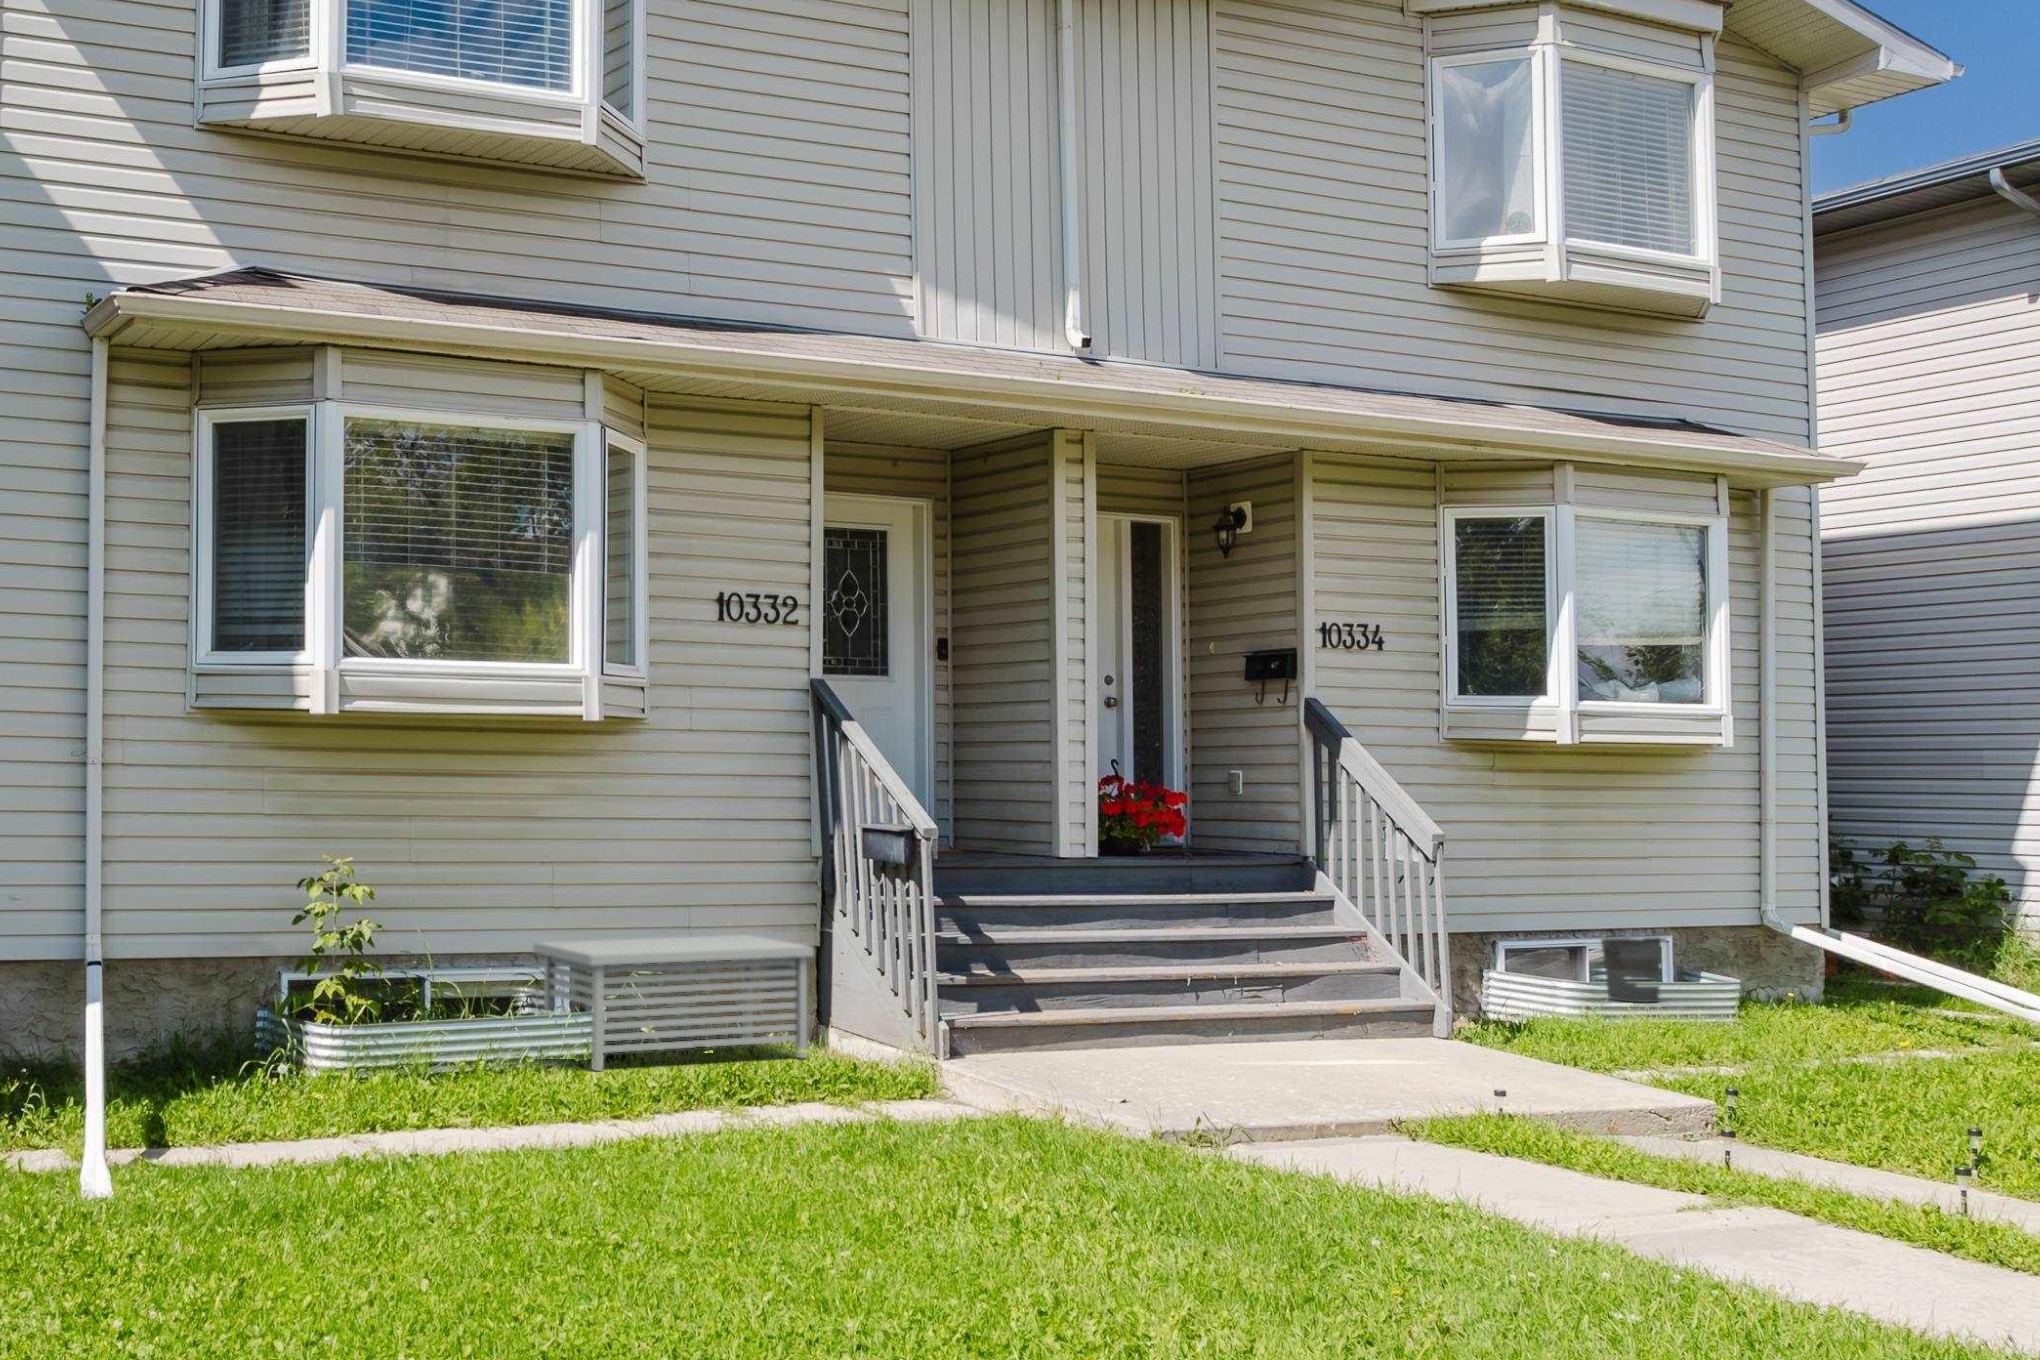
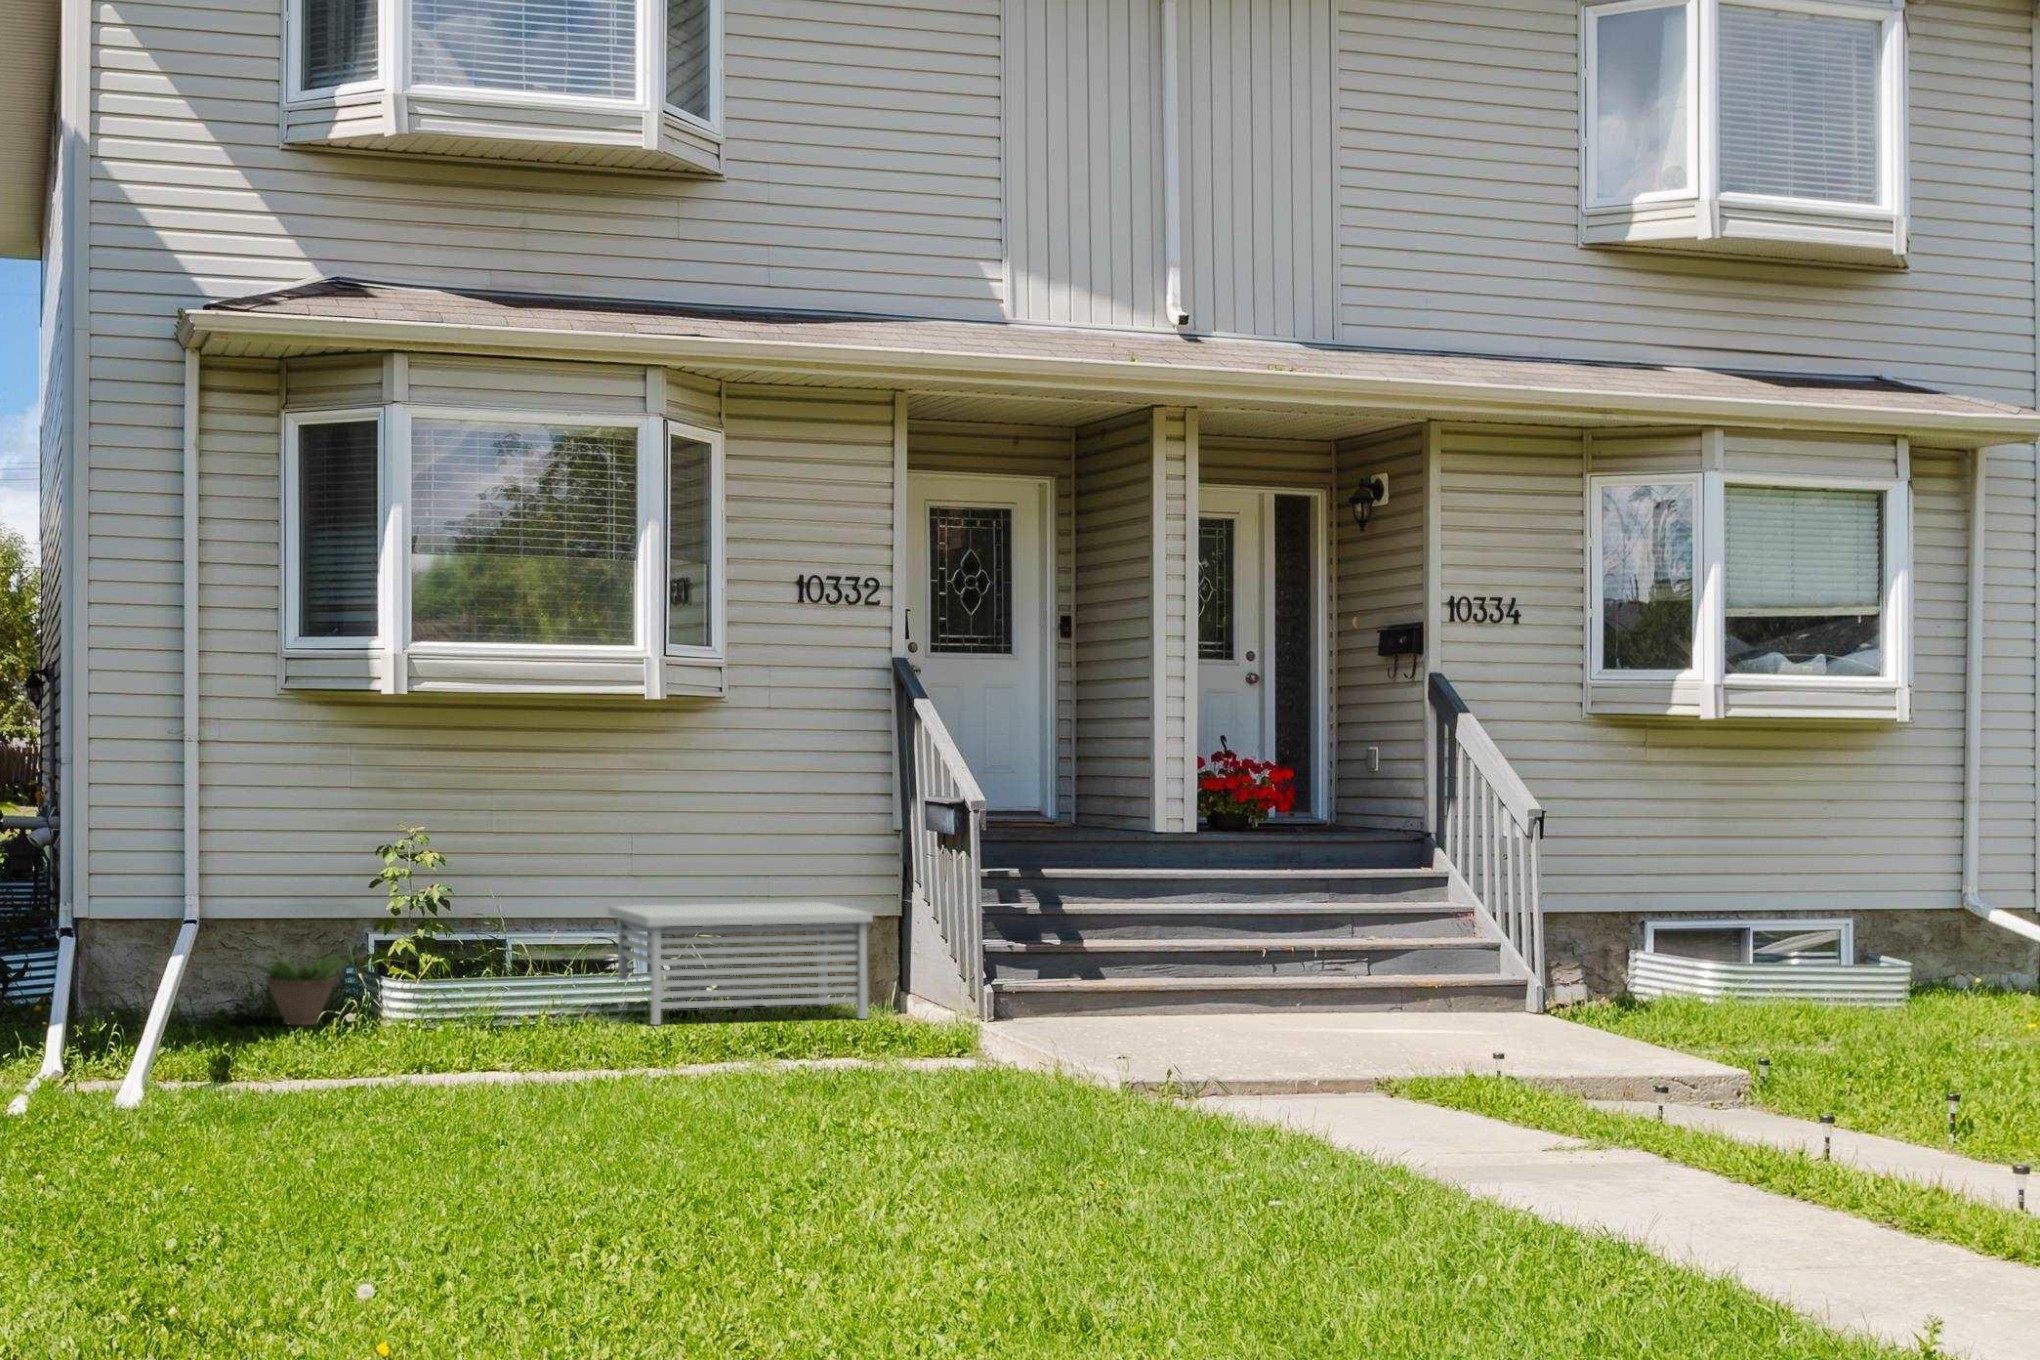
bucket: present [1601,938,1665,1002] -> none [1767,920,1837,986]
decorative plant: none [147,999,284,1080] -> present [244,955,354,1025]

